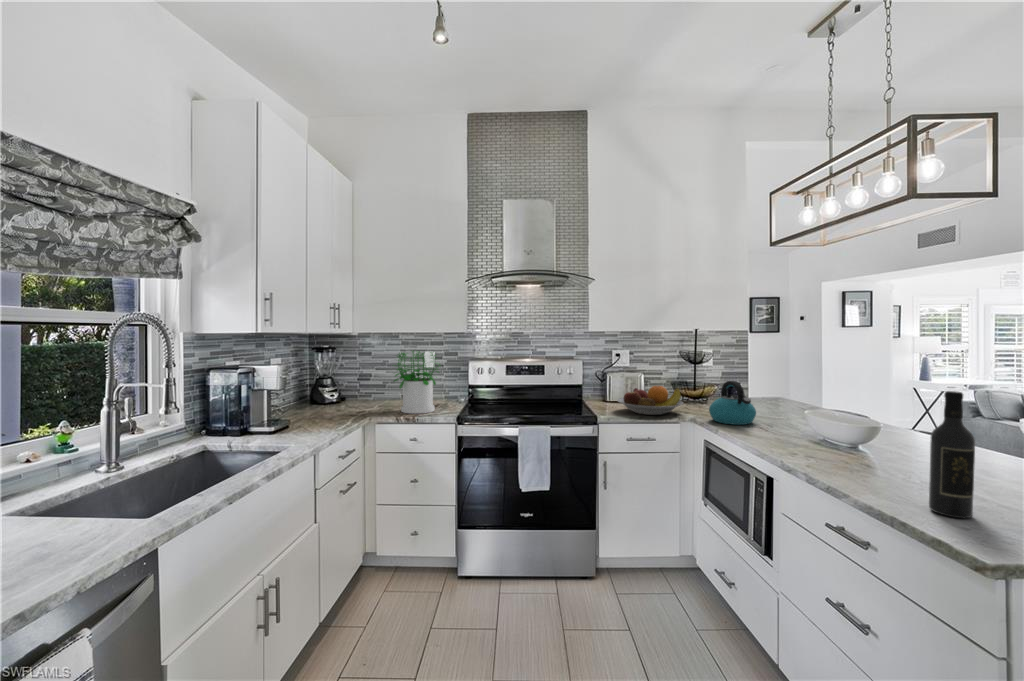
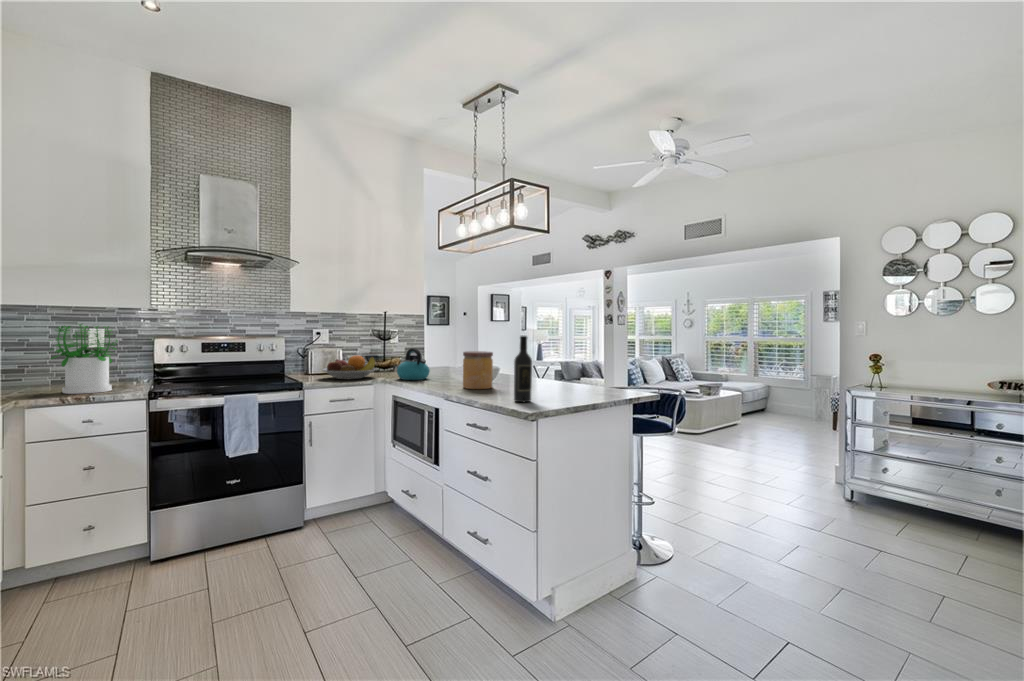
jar: none [813,396,870,461] -> present [463,351,493,389]

